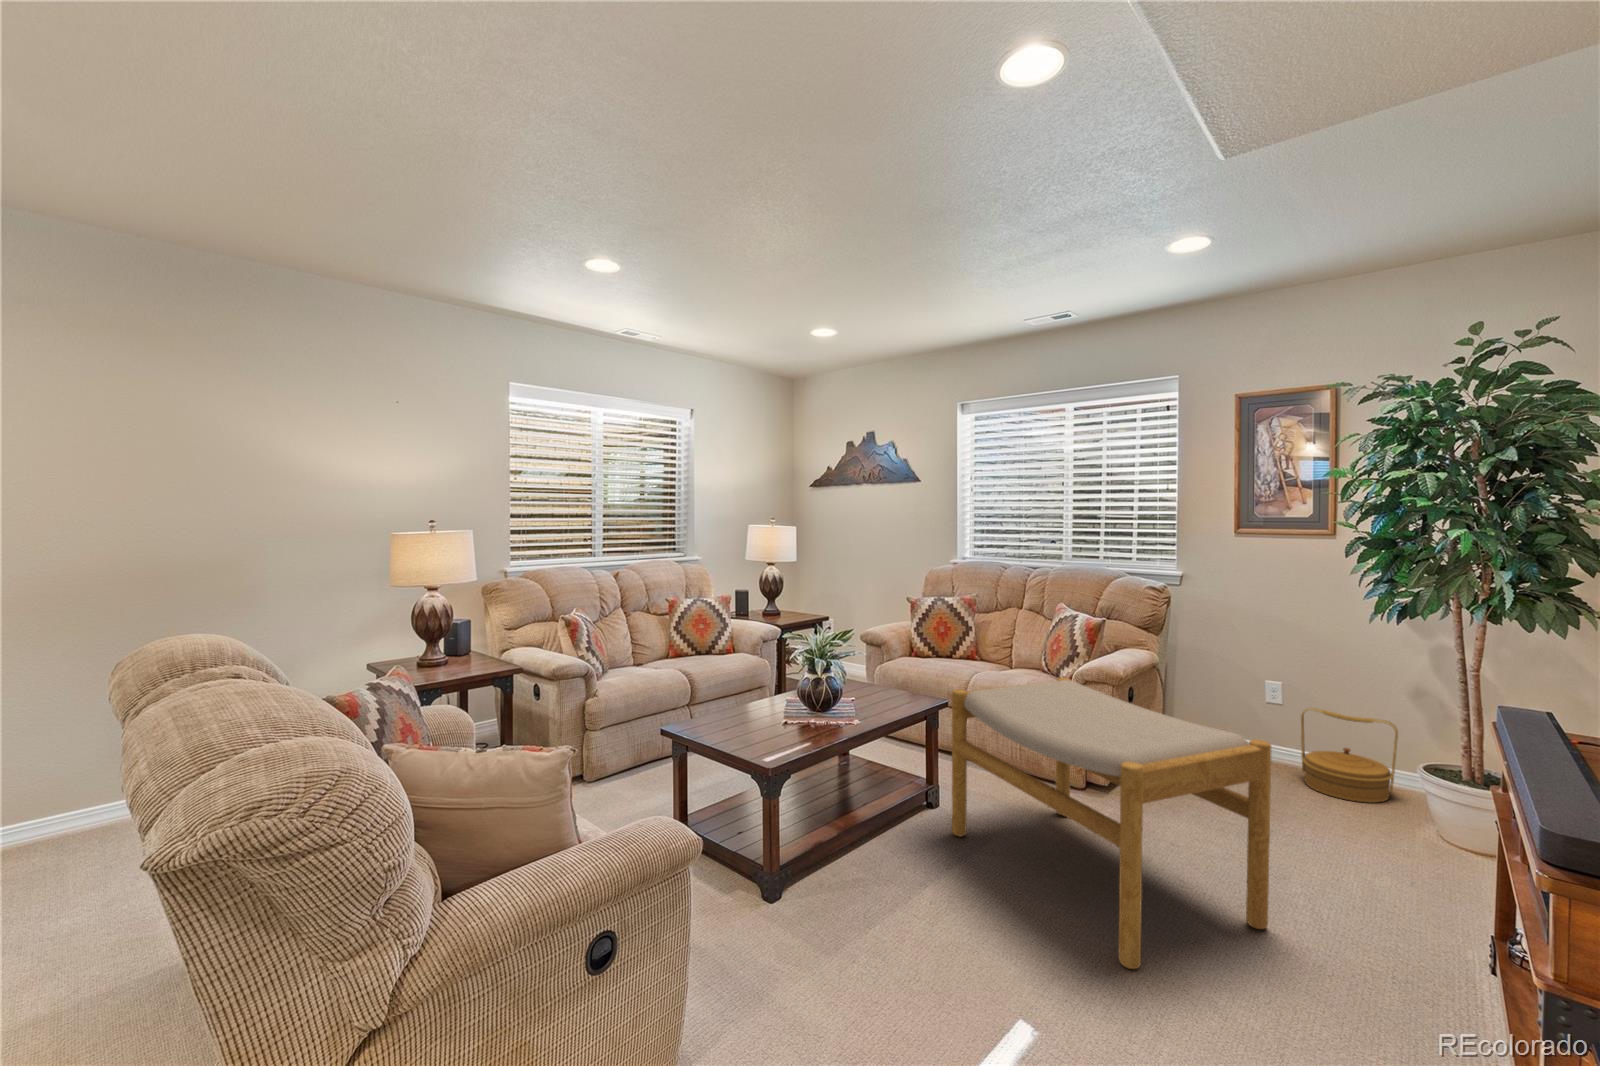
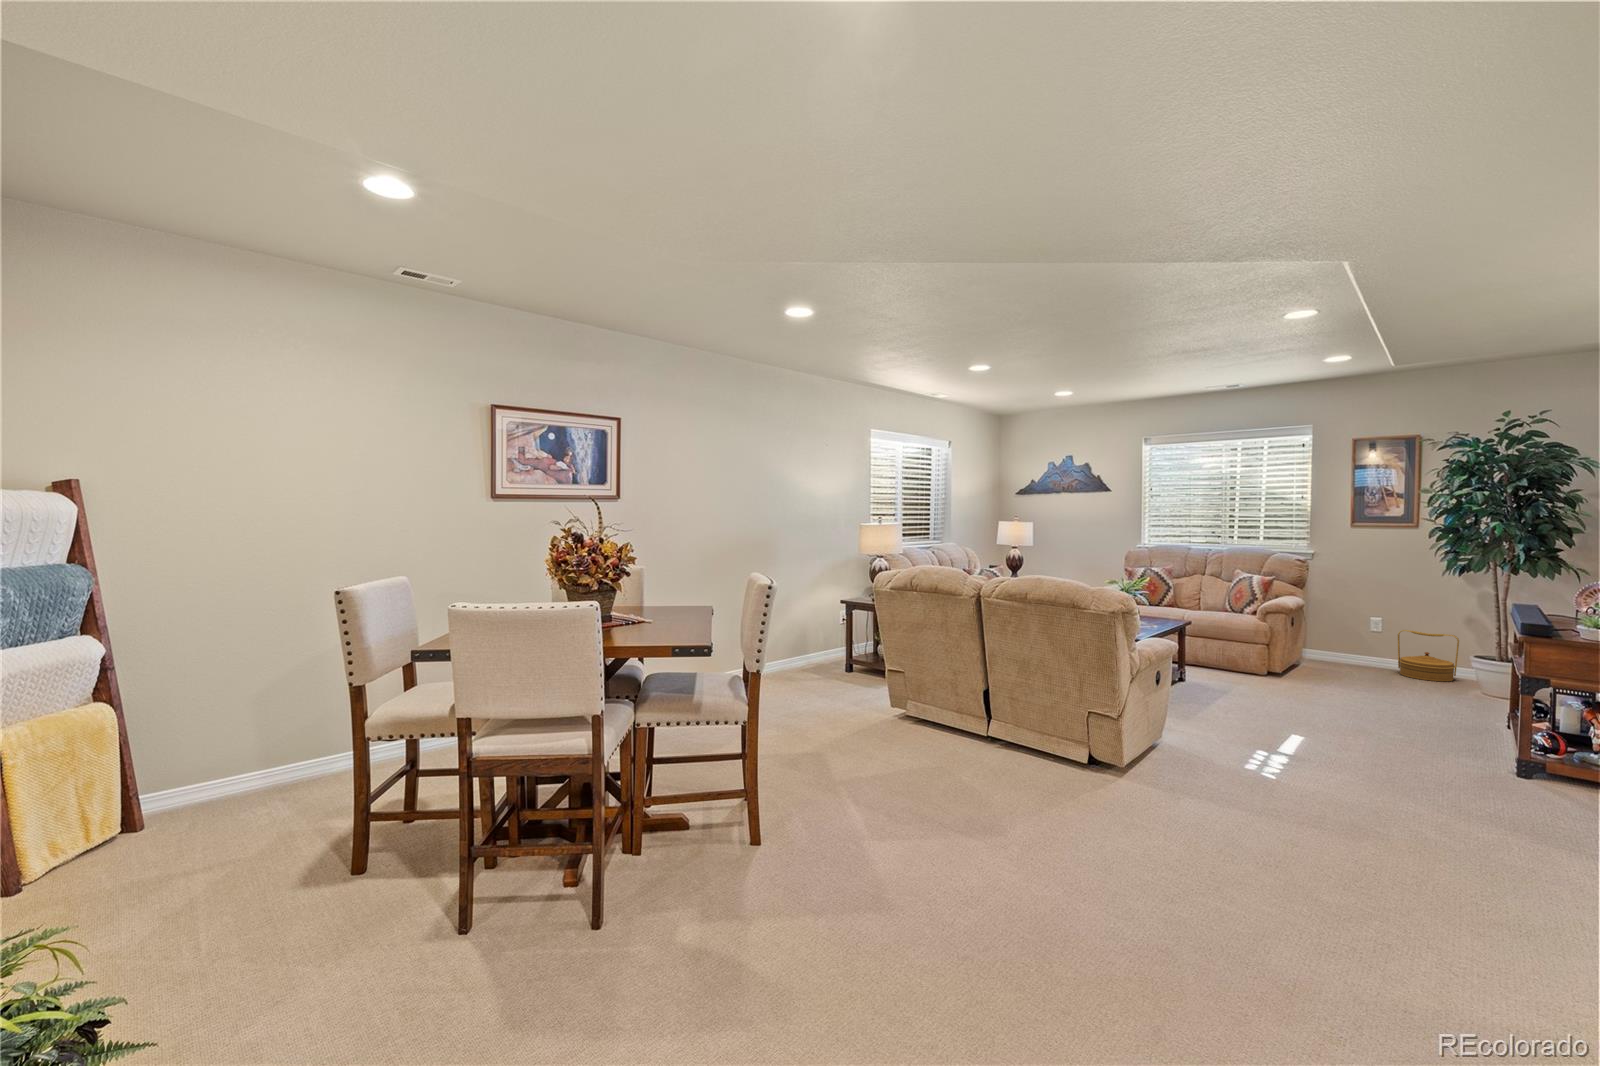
footstool: present [952,677,1271,969] -> none [1206,606,1400,725]

